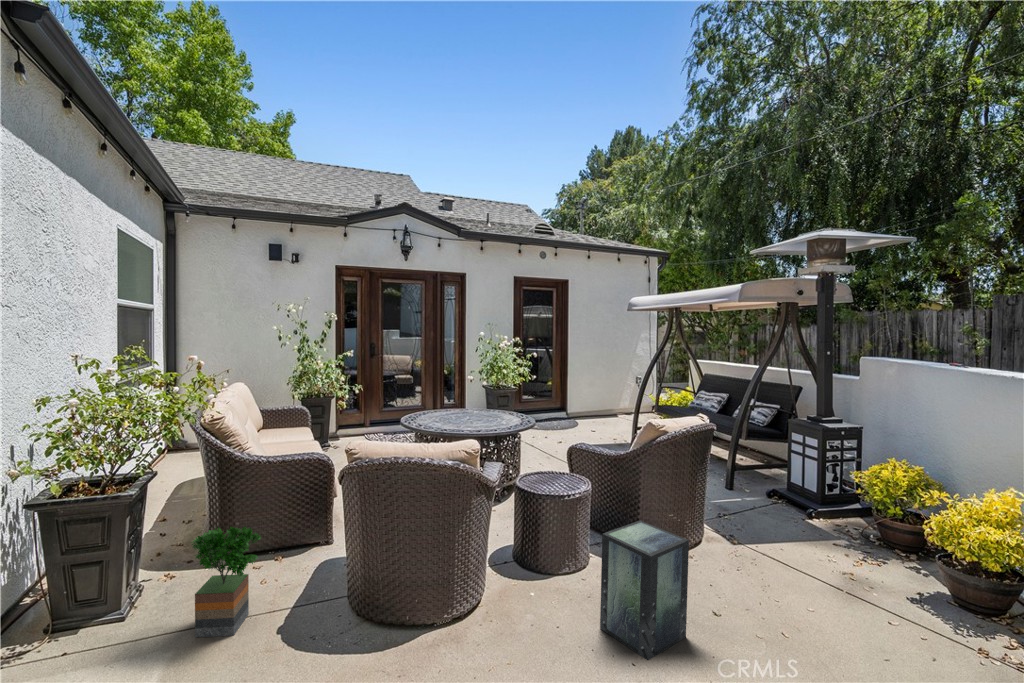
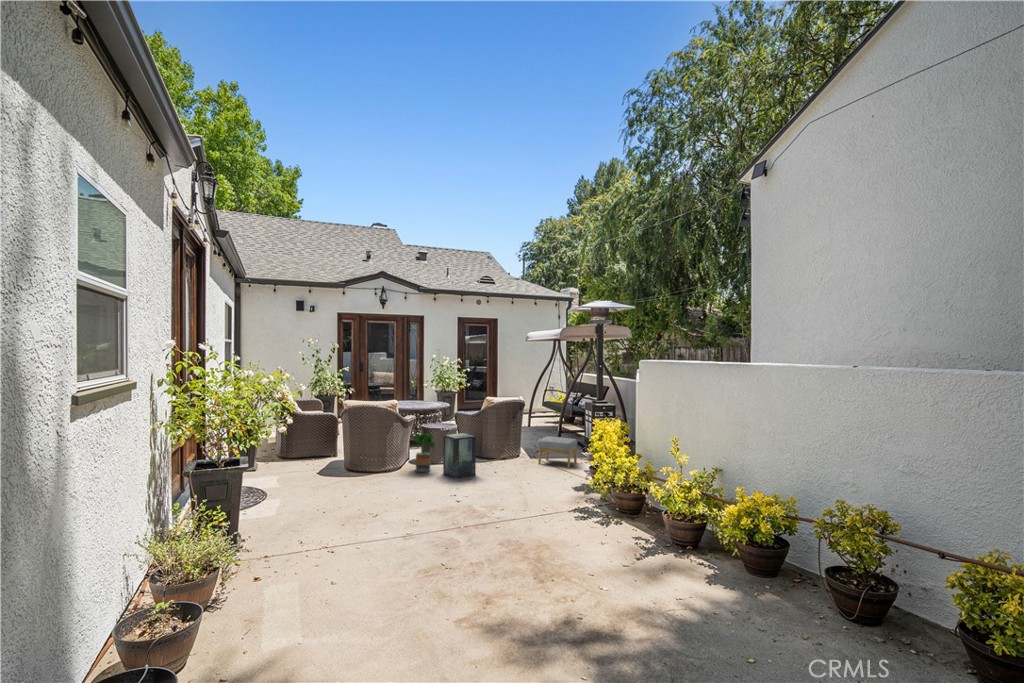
footstool: none [775,506,871,591] -> present [538,436,578,467]
potted tree: present [192,526,261,637] -> present [413,434,436,472]

